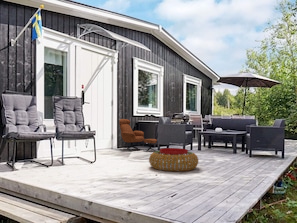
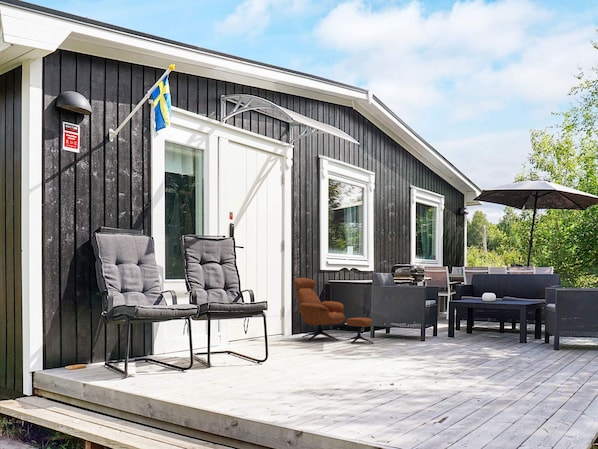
pouf: present [149,148,198,171] -> none [377,336,474,381]

